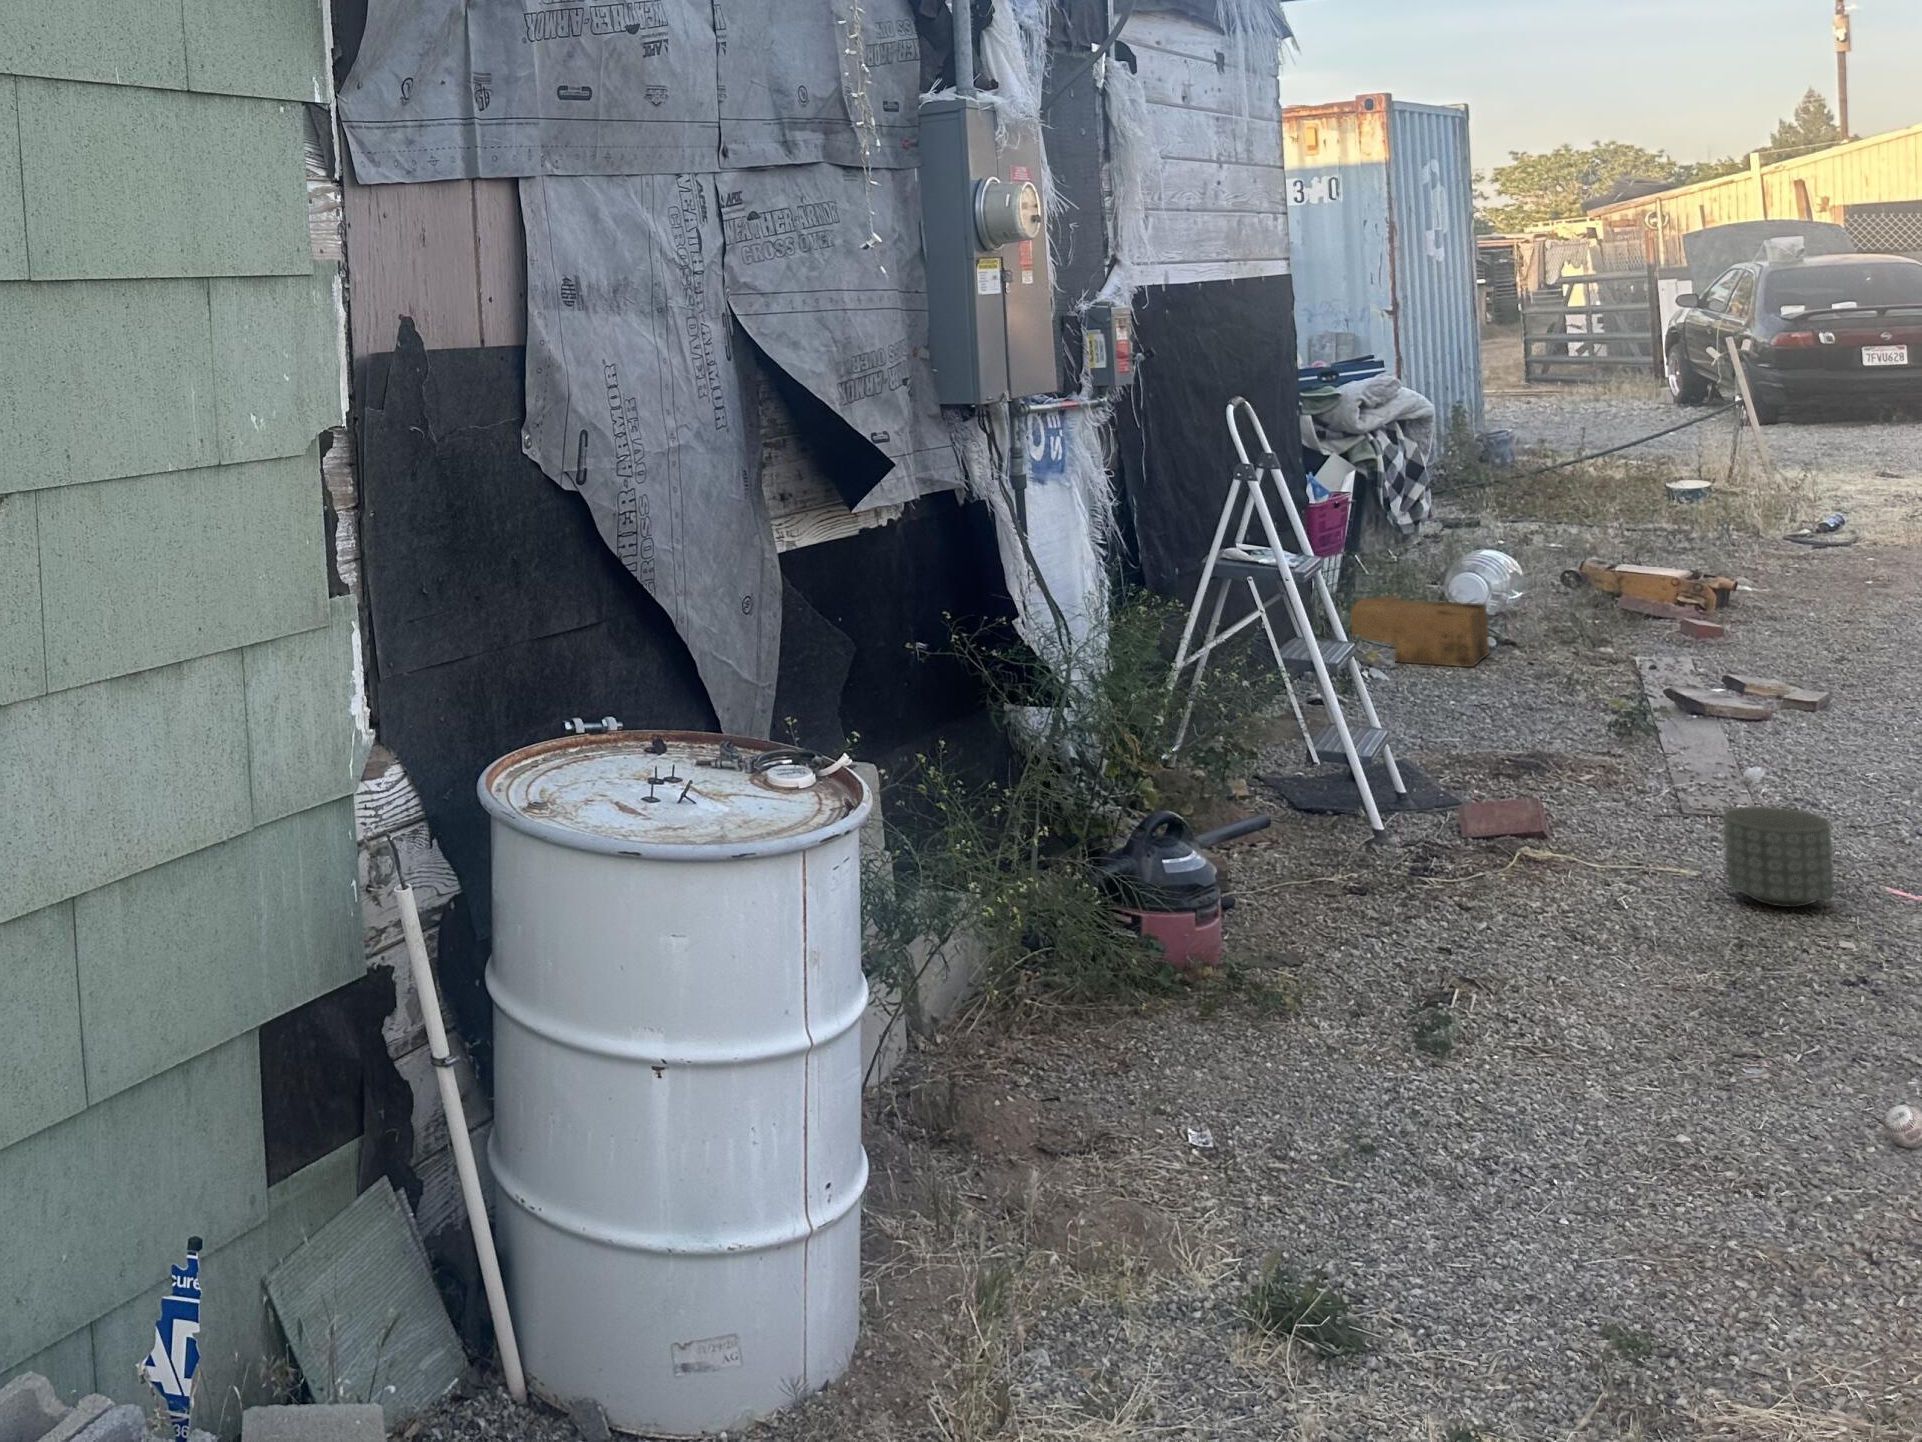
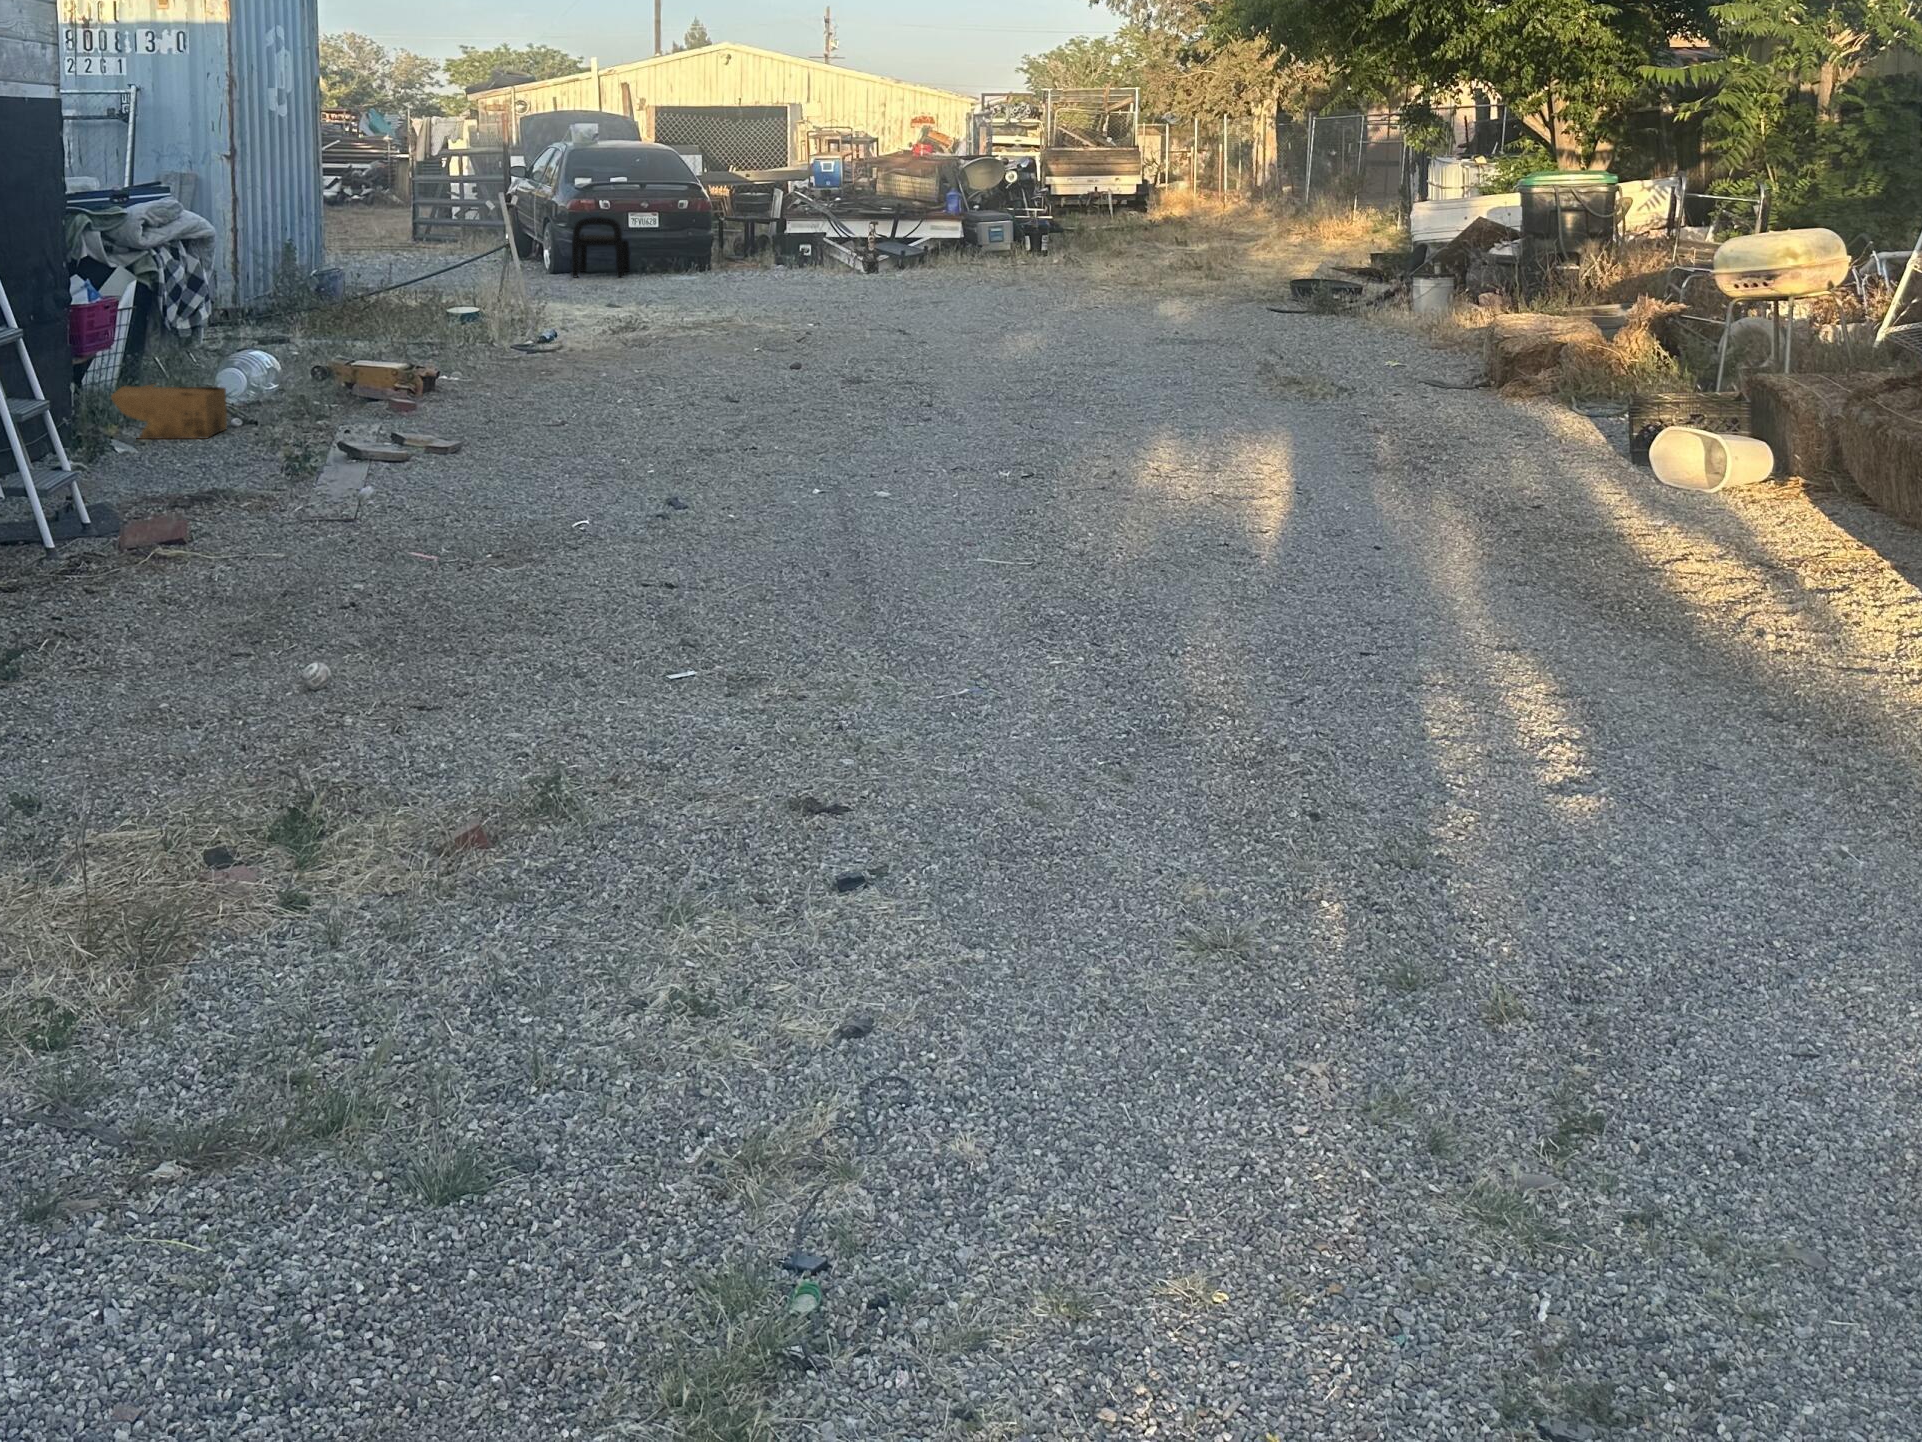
bench: none [1789,350,1871,430] -> present [571,215,630,277]
planter: present [1723,806,1834,907] -> none [280,490,348,558]

